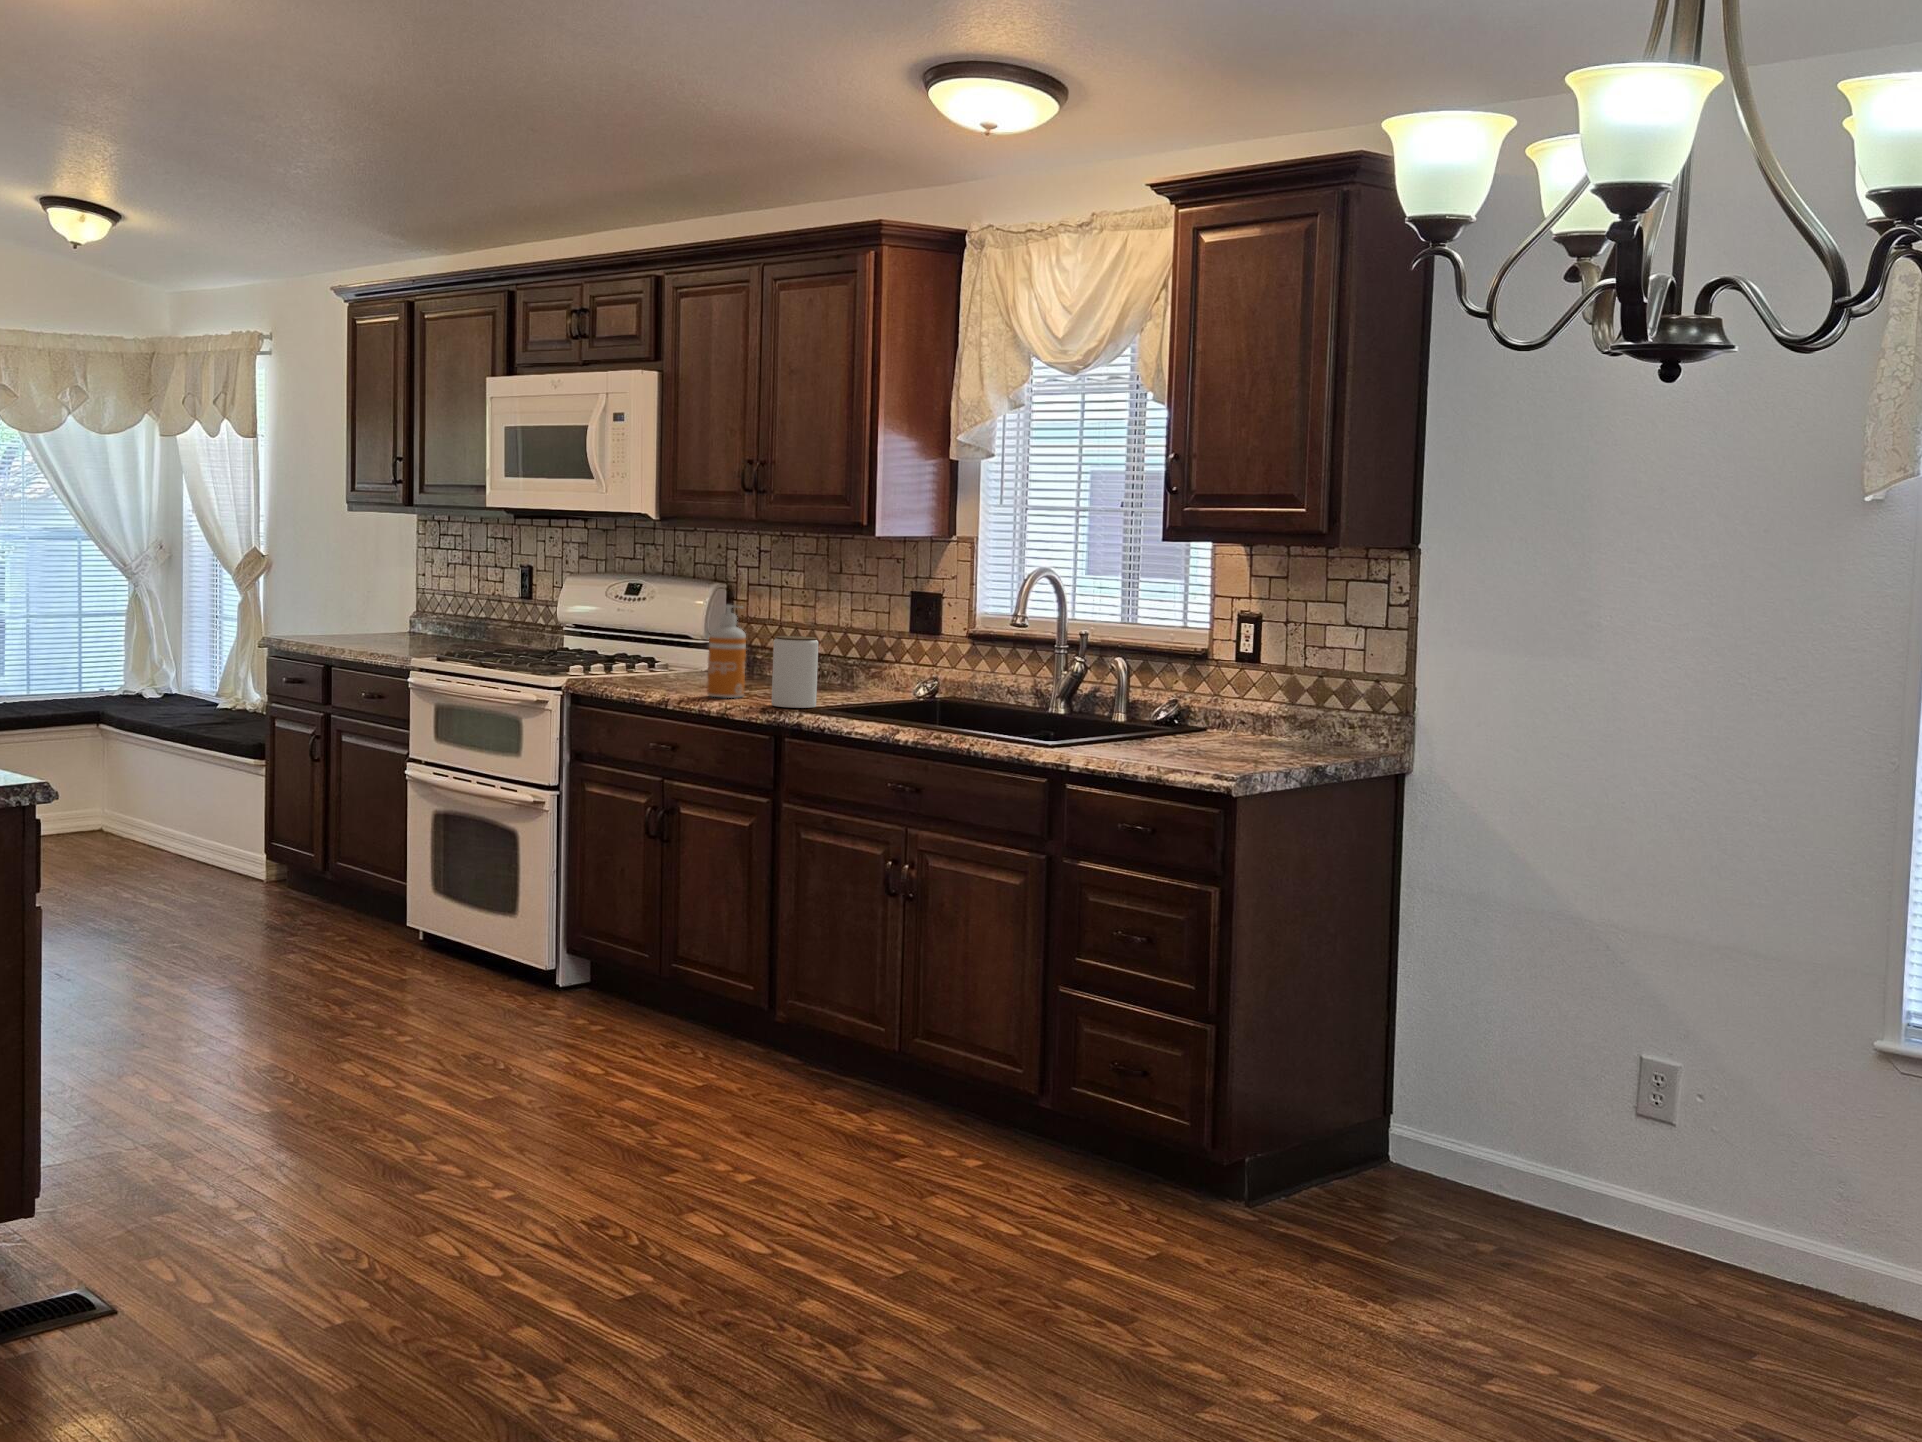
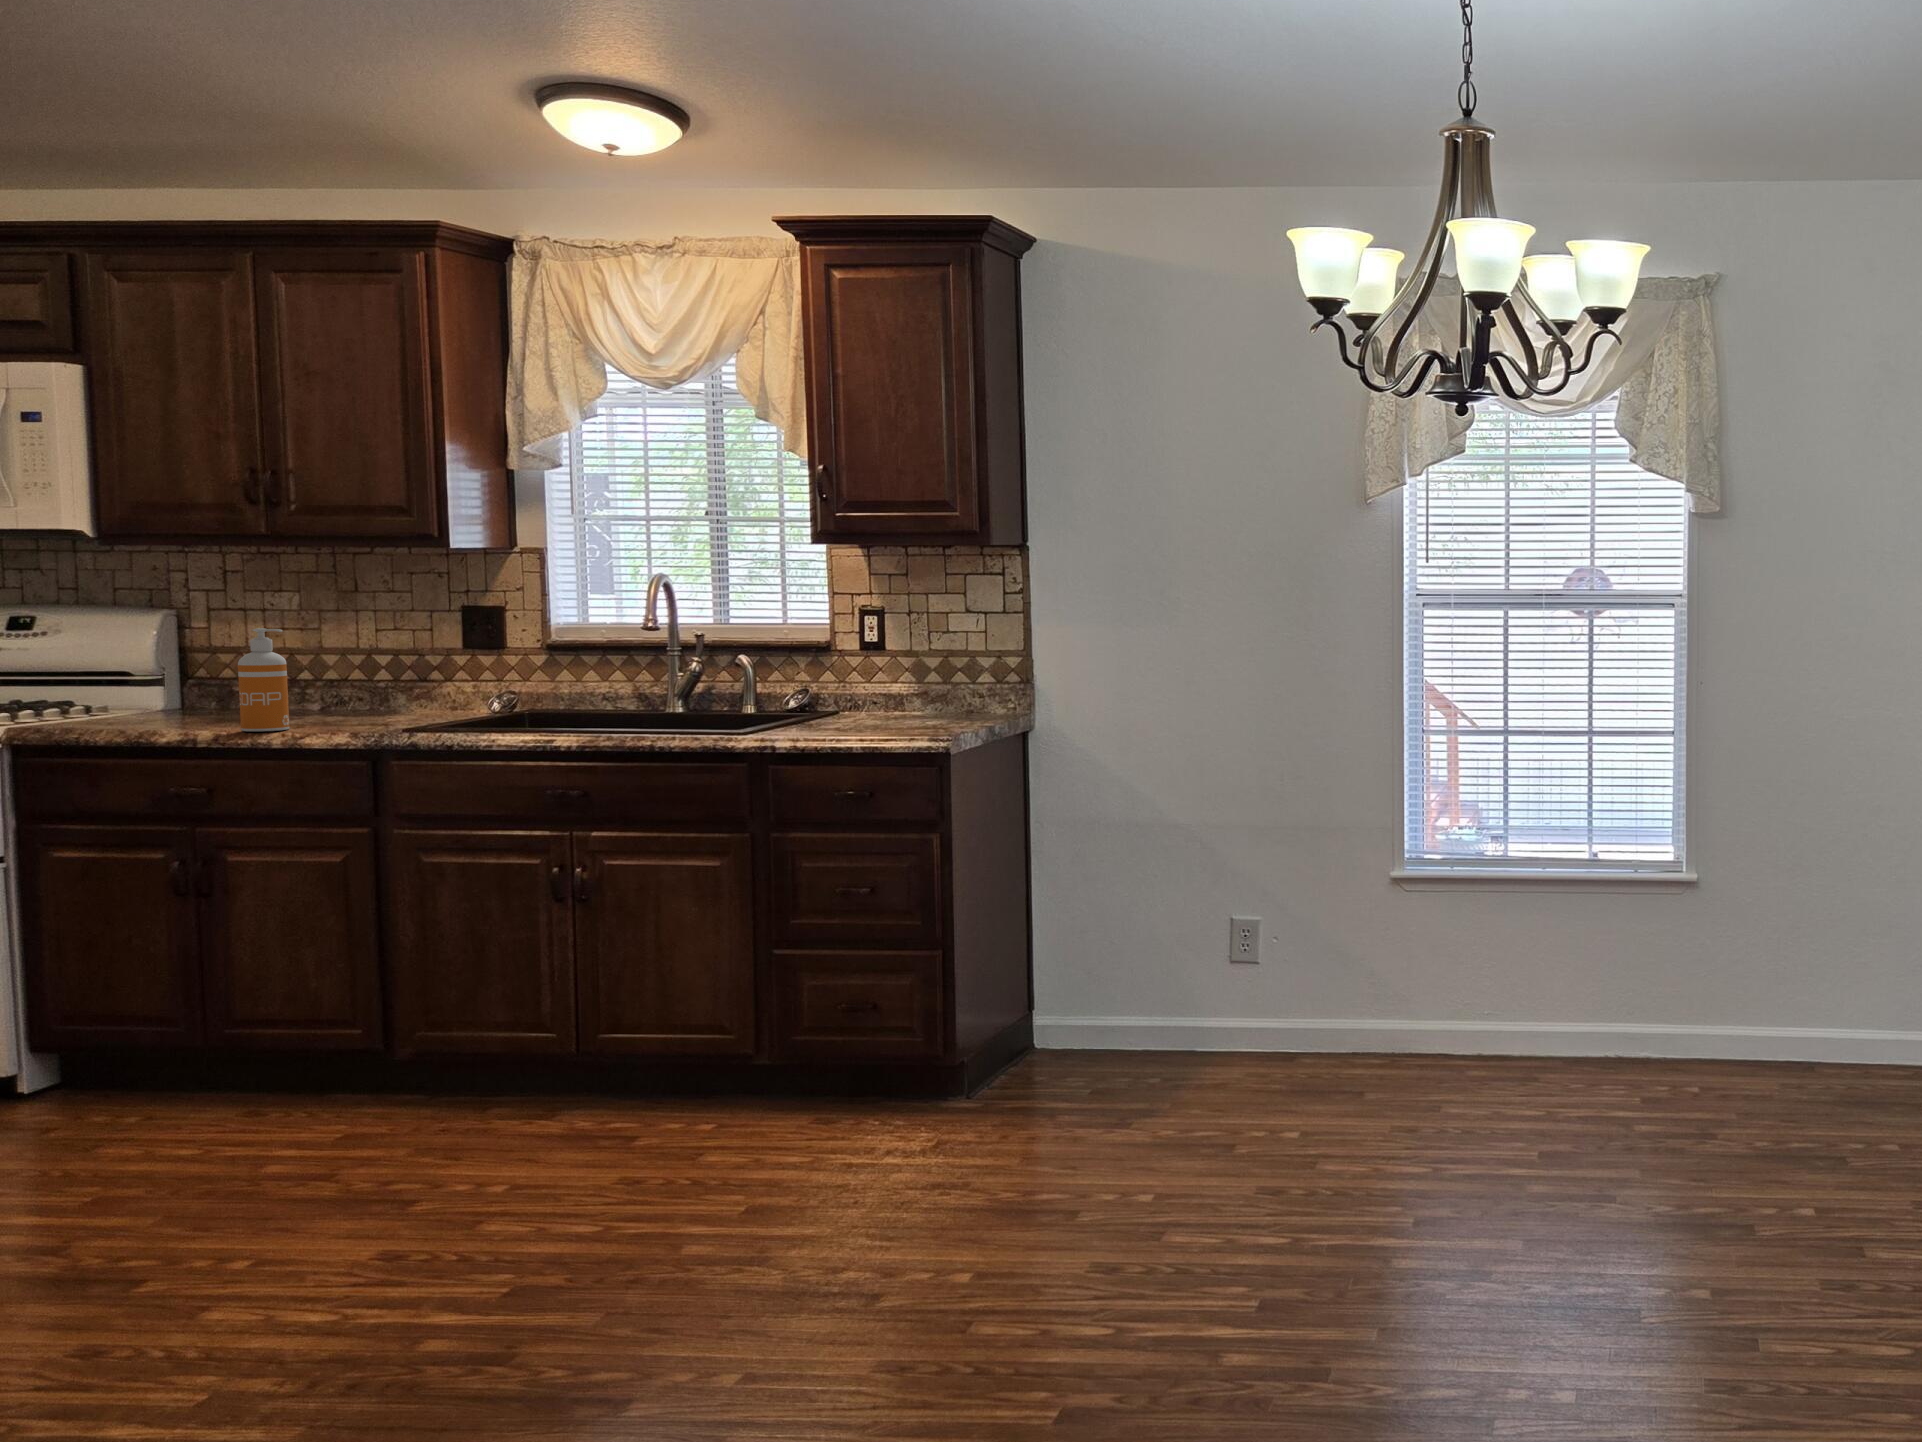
jar: present [772,636,818,708] -> none [345,657,405,733]

